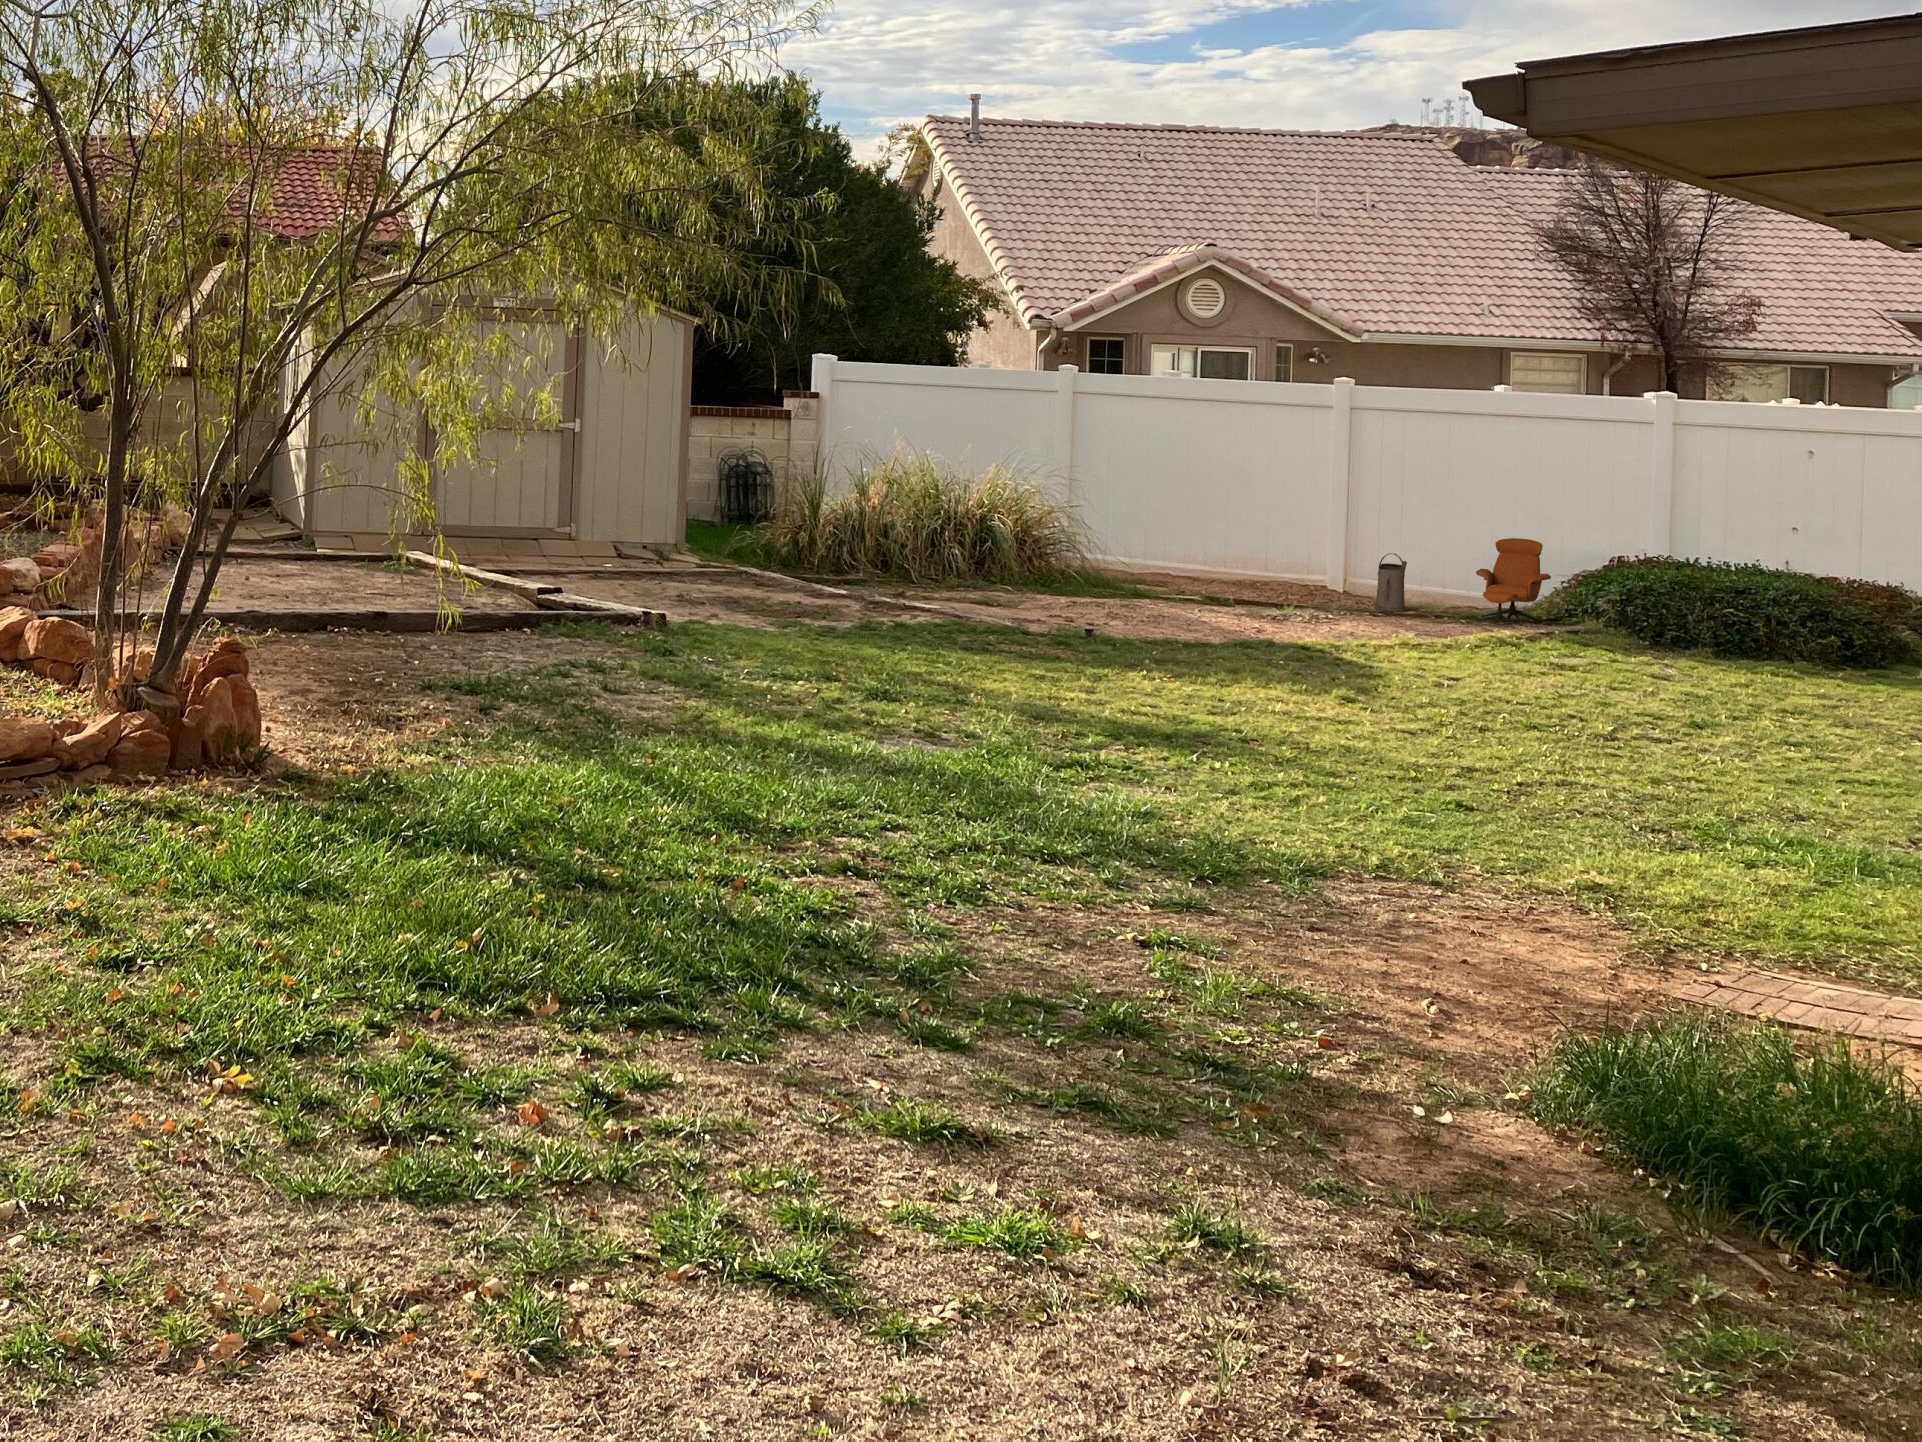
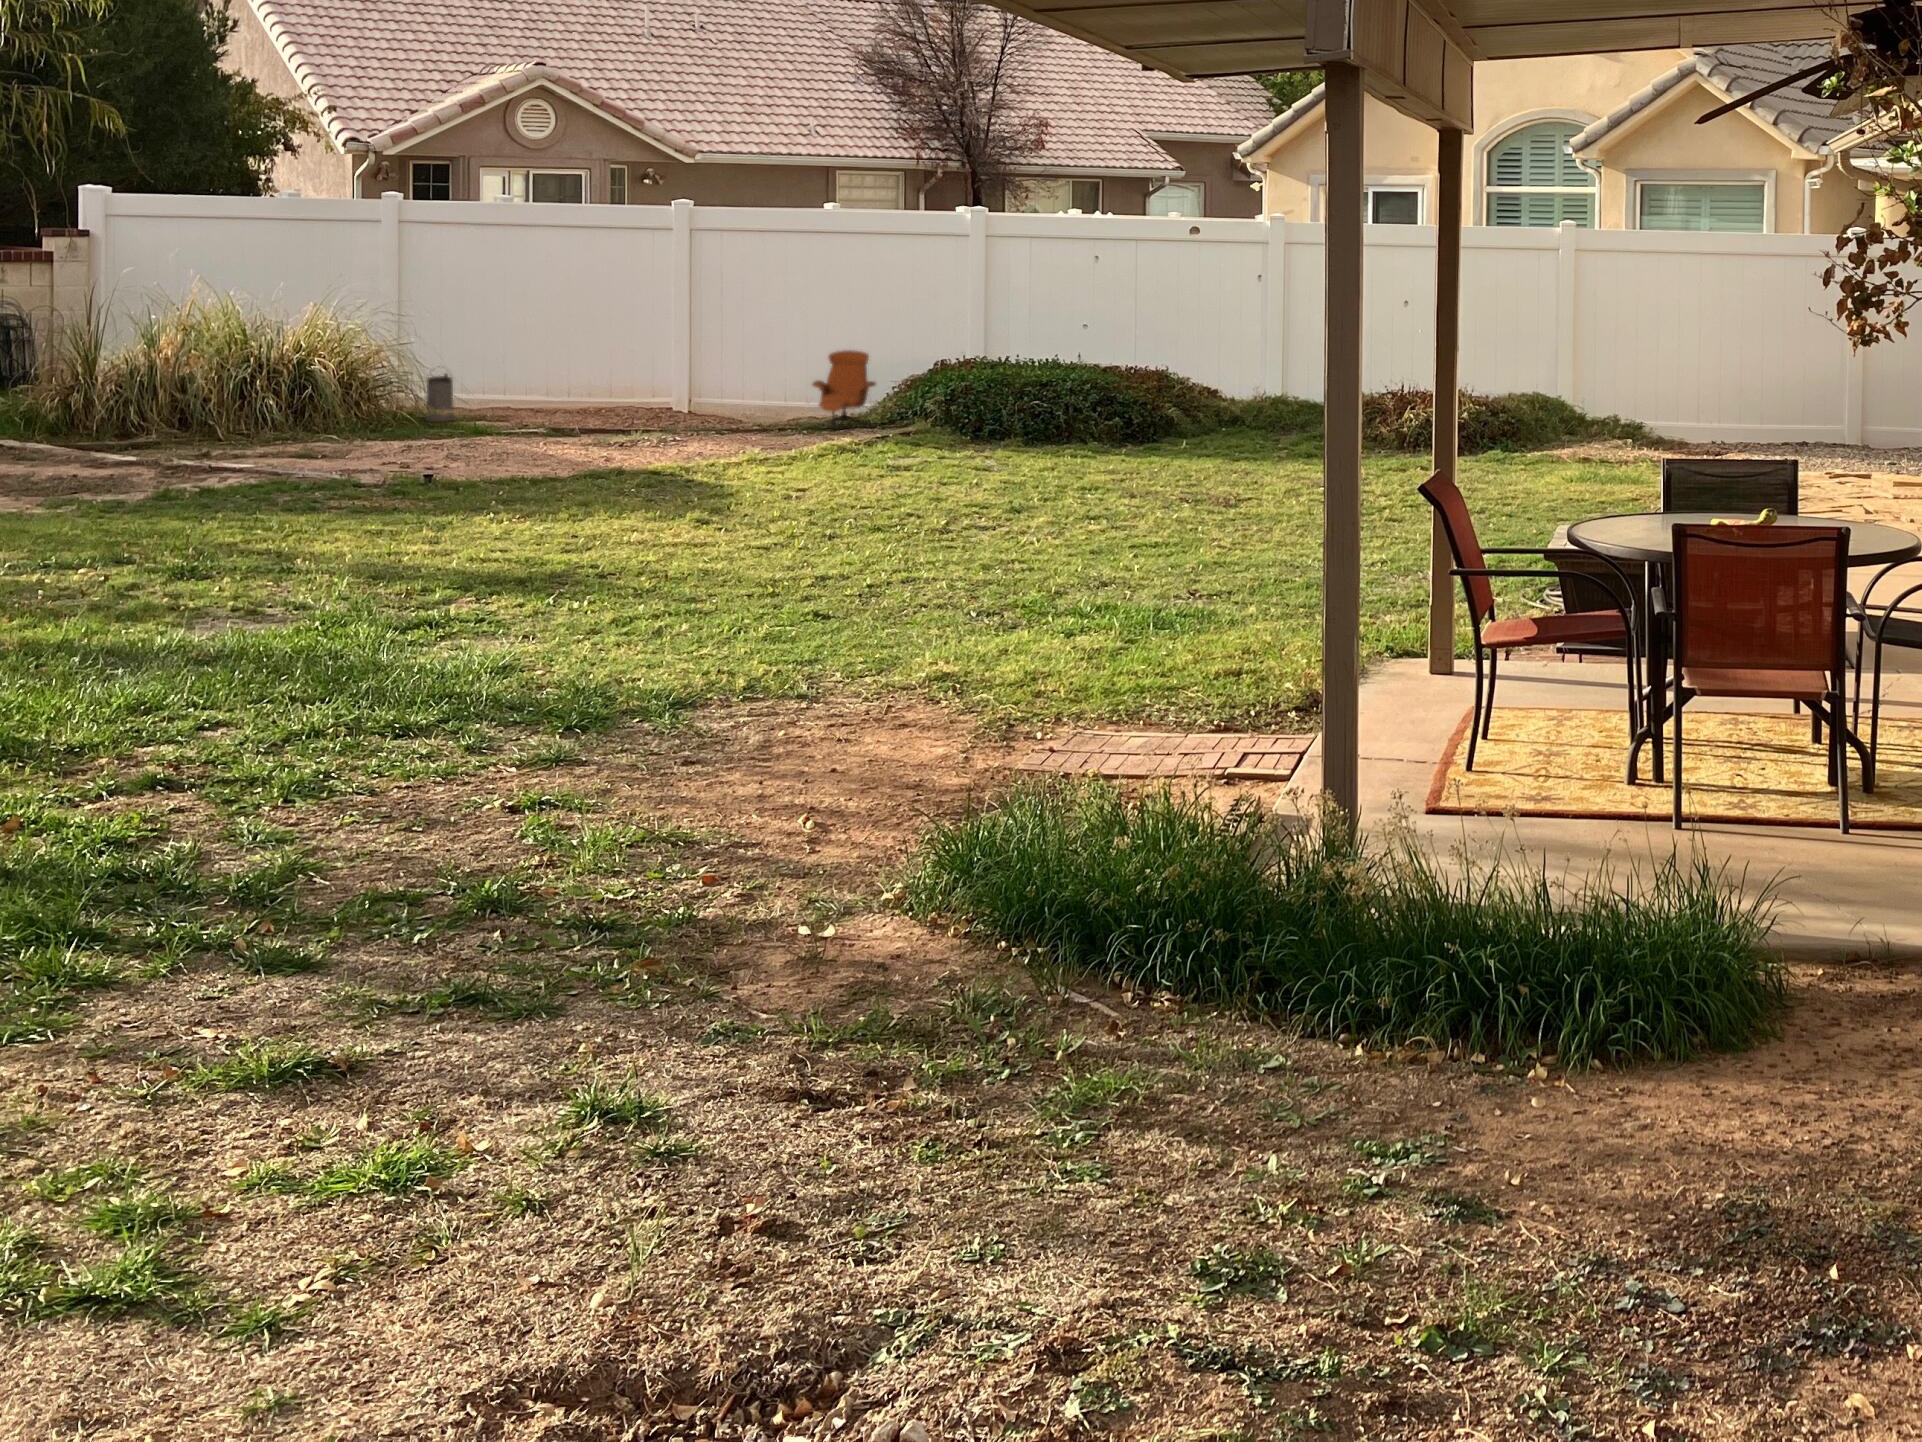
watering can: present [1375,553,1407,611] -> present [425,374,454,422]

